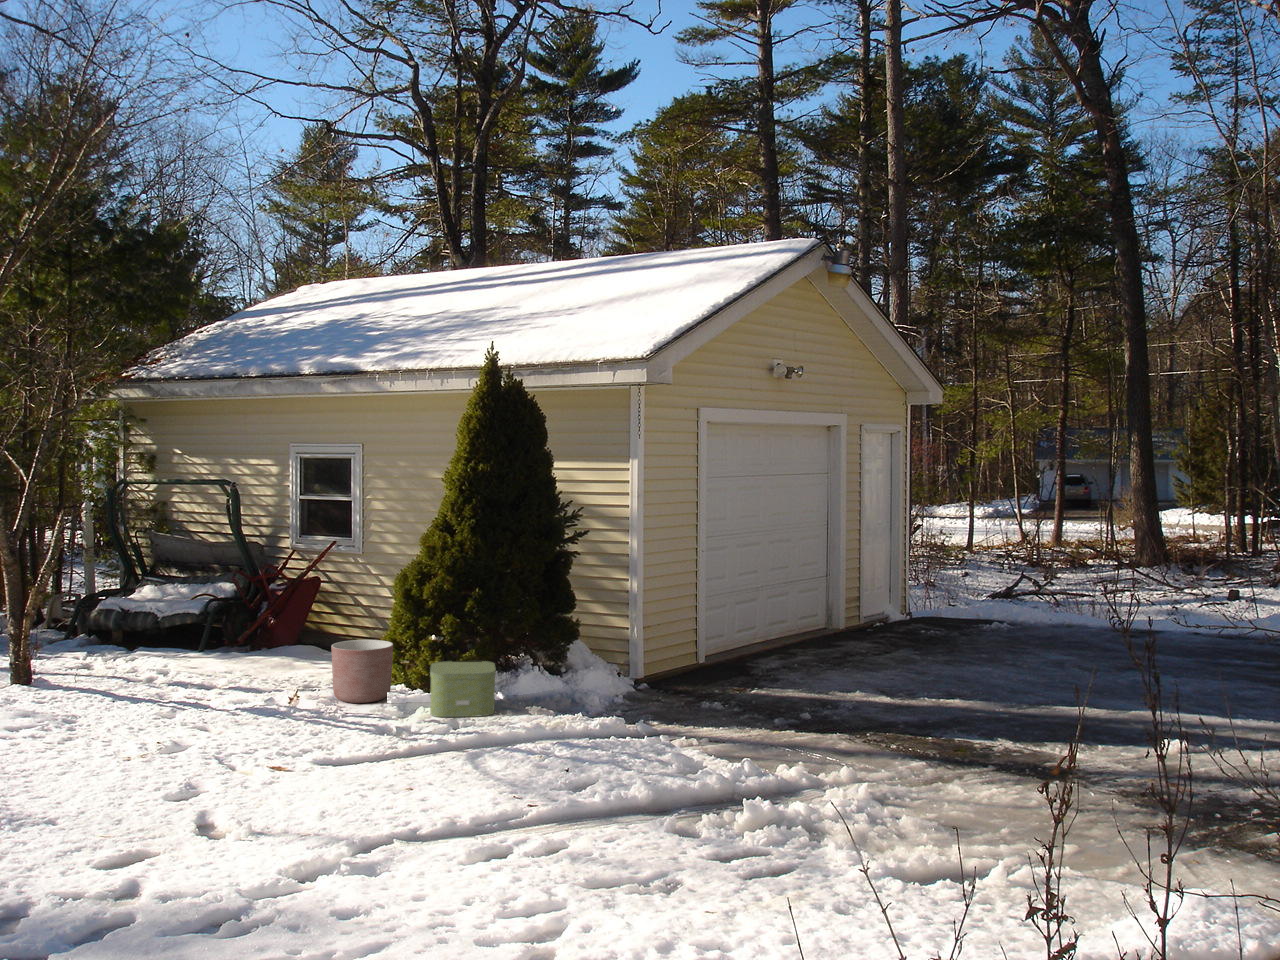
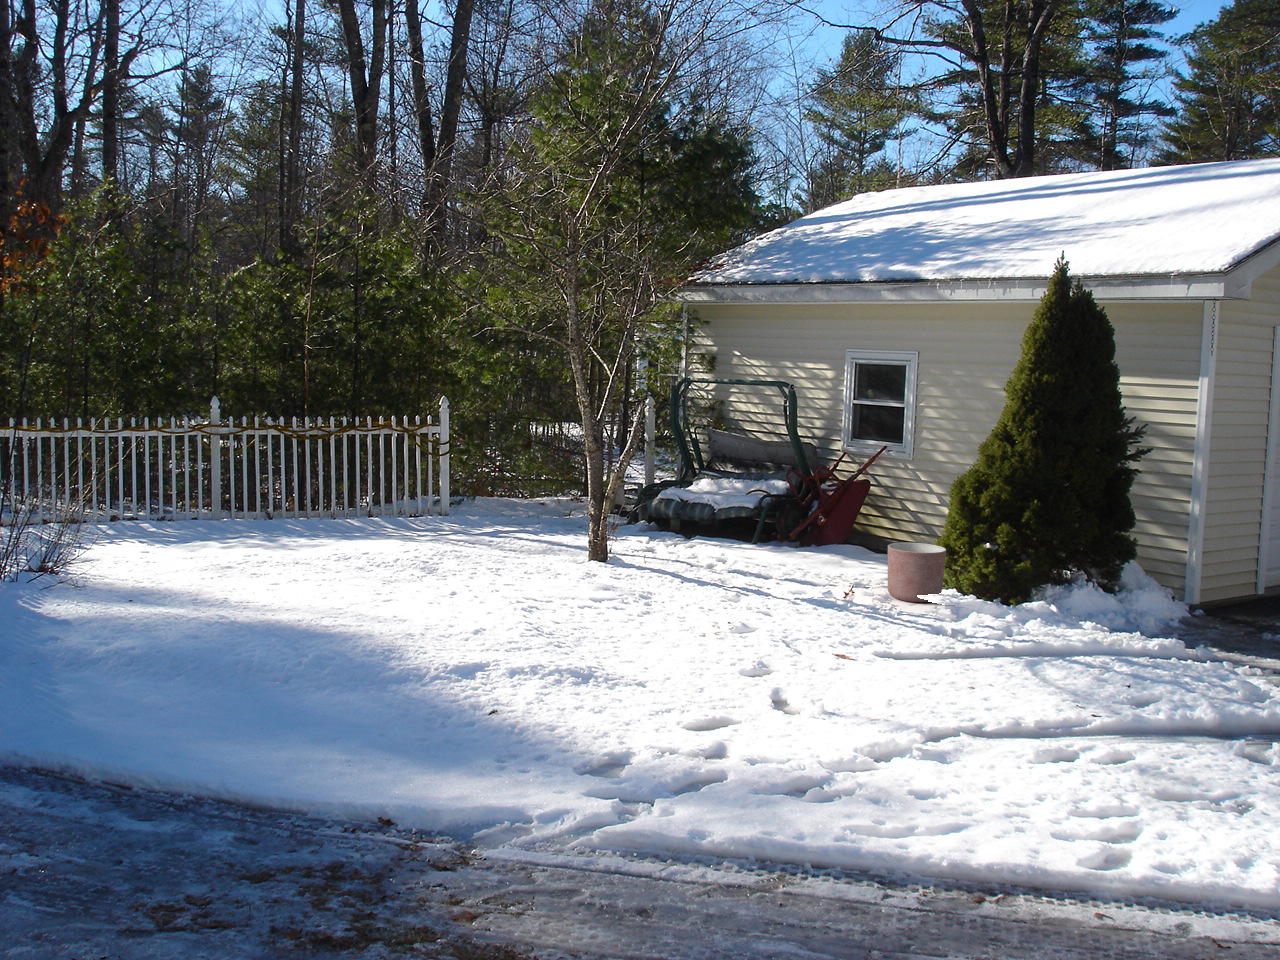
storage box: present [430,661,496,717] -> none [982,571,1051,628]

